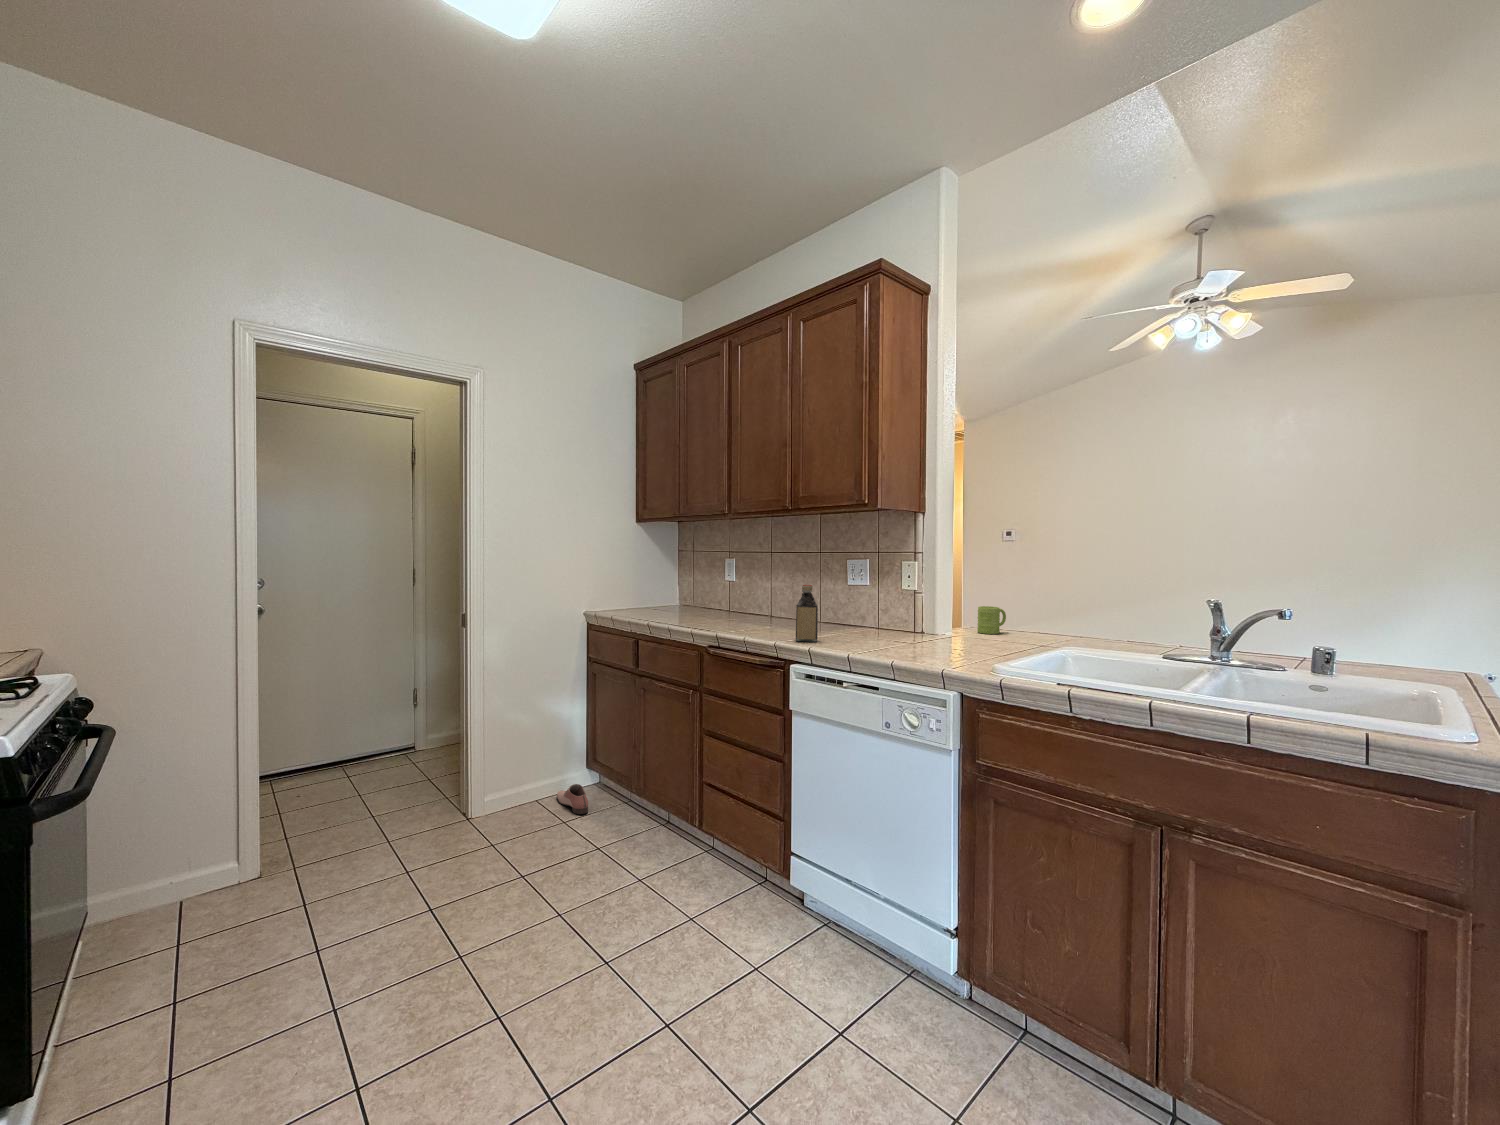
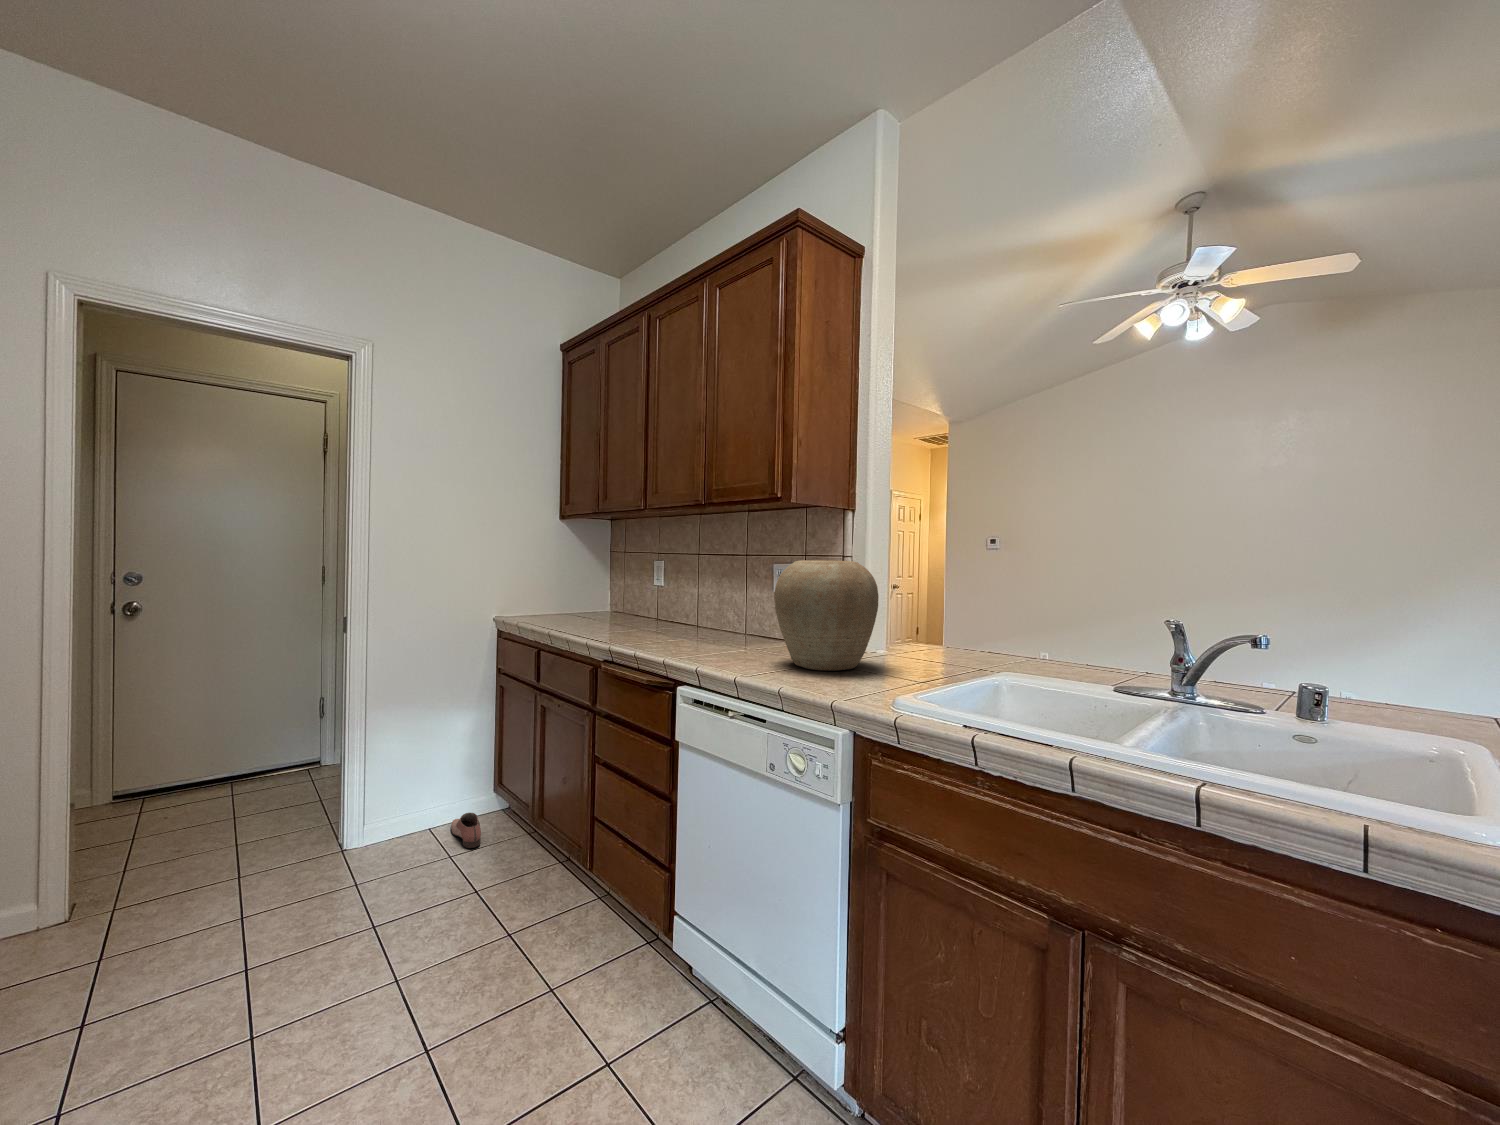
vase: none [869,556,959,648] -> present [774,560,879,671]
bottle: present [795,585,818,642] -> none [689,591,717,659]
mug: present [977,606,1006,634] -> none [915,621,949,654]

